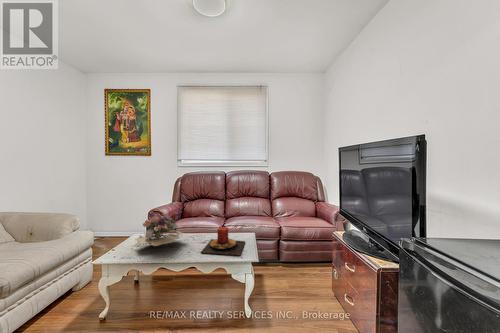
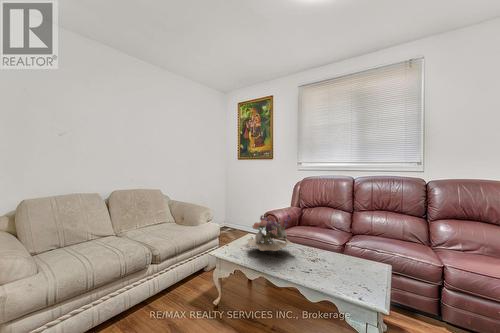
candle: present [201,227,245,256] -> none [307,245,370,290]

